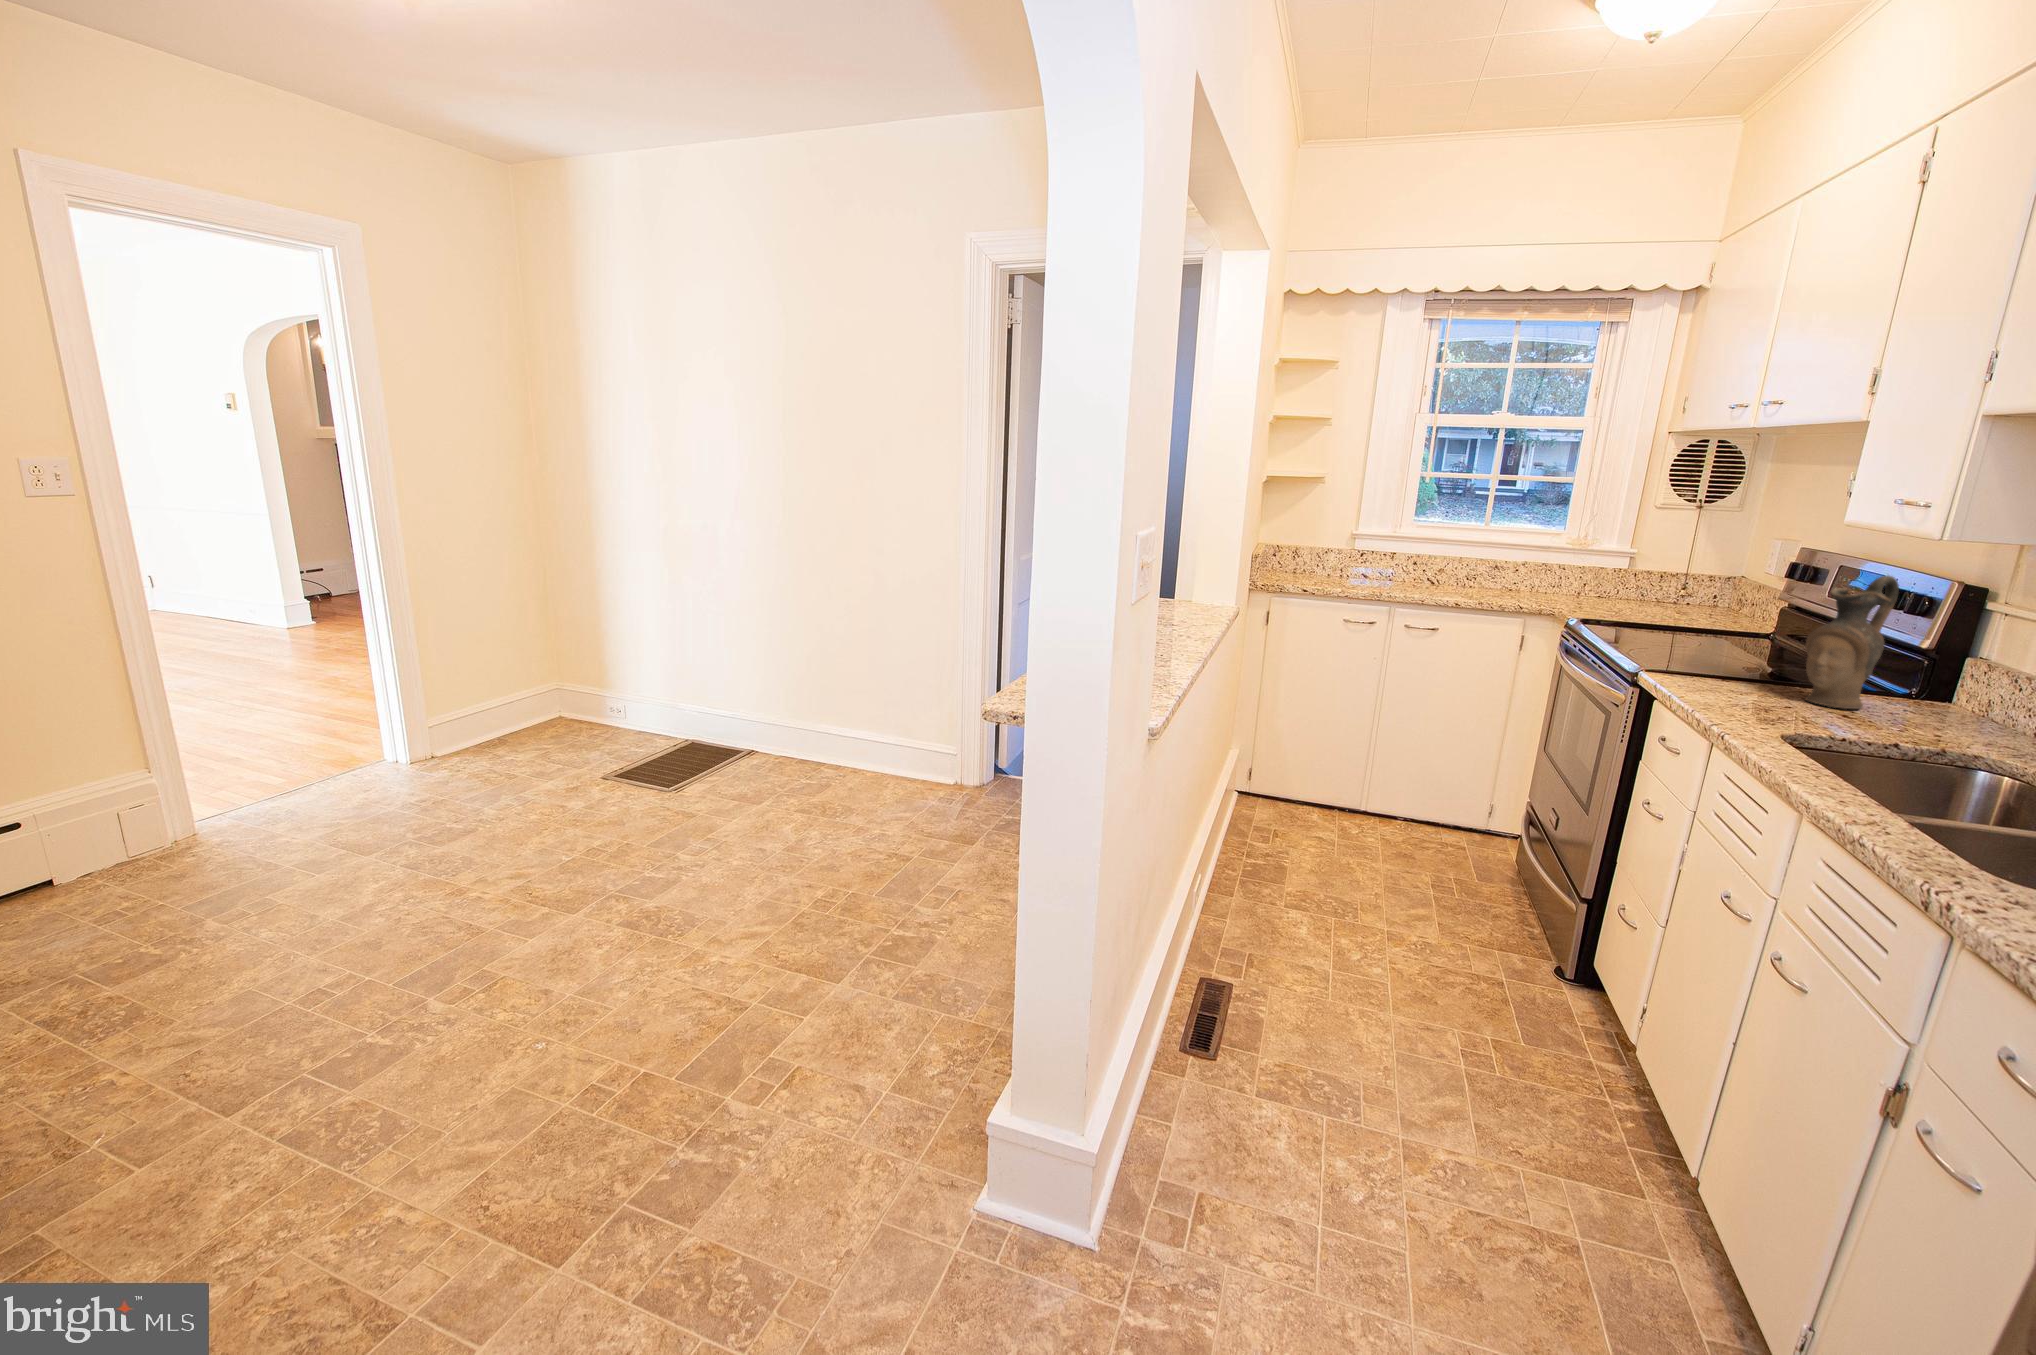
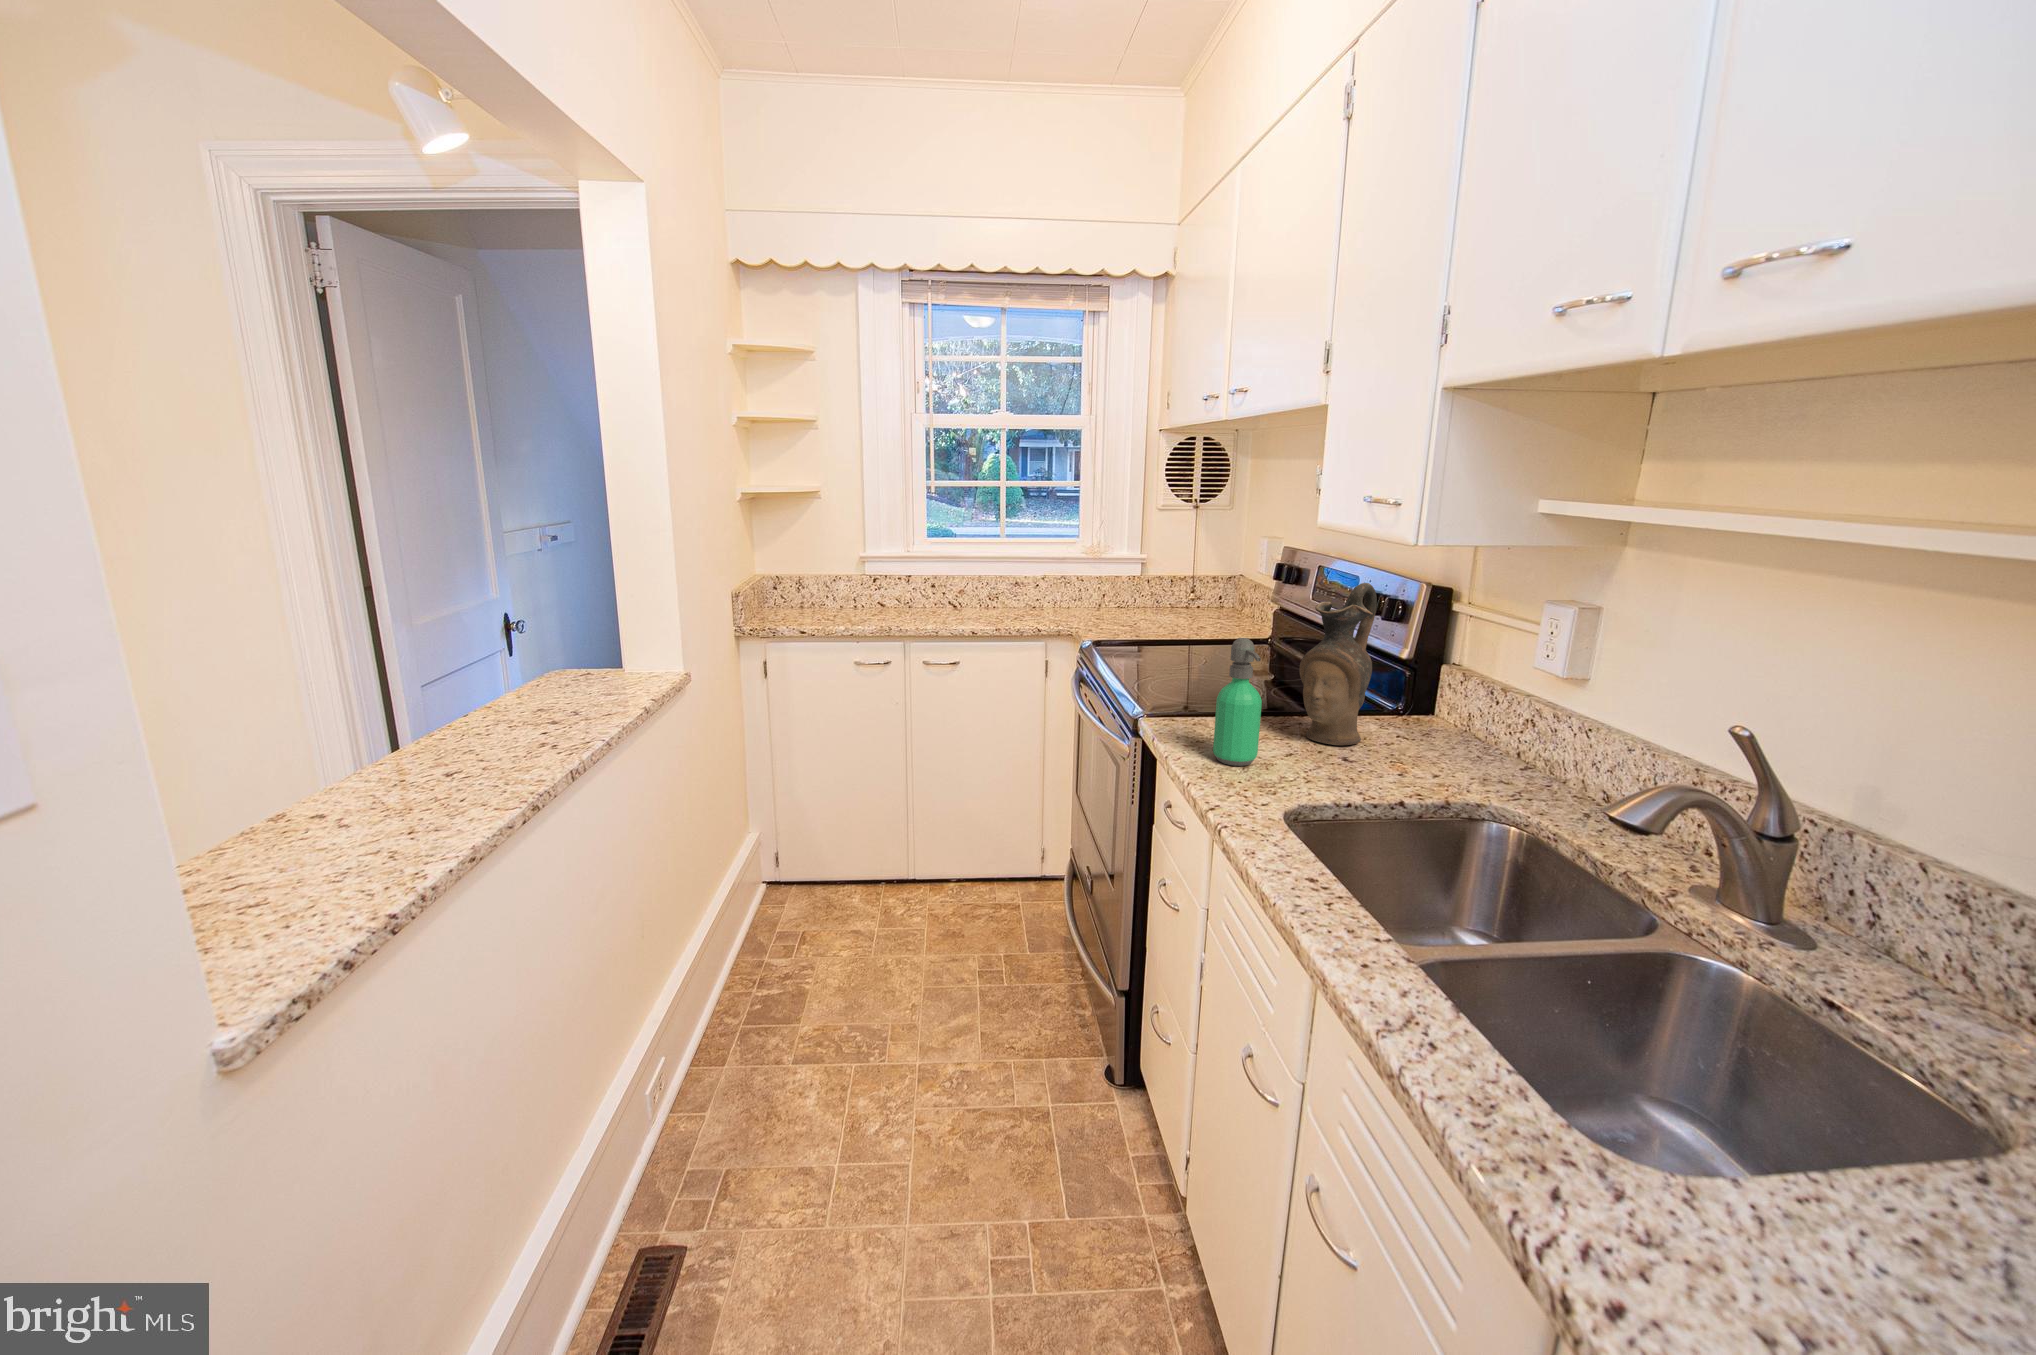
soap dispenser: none [1711,608,1769,707] -> present [1213,638,1262,766]

